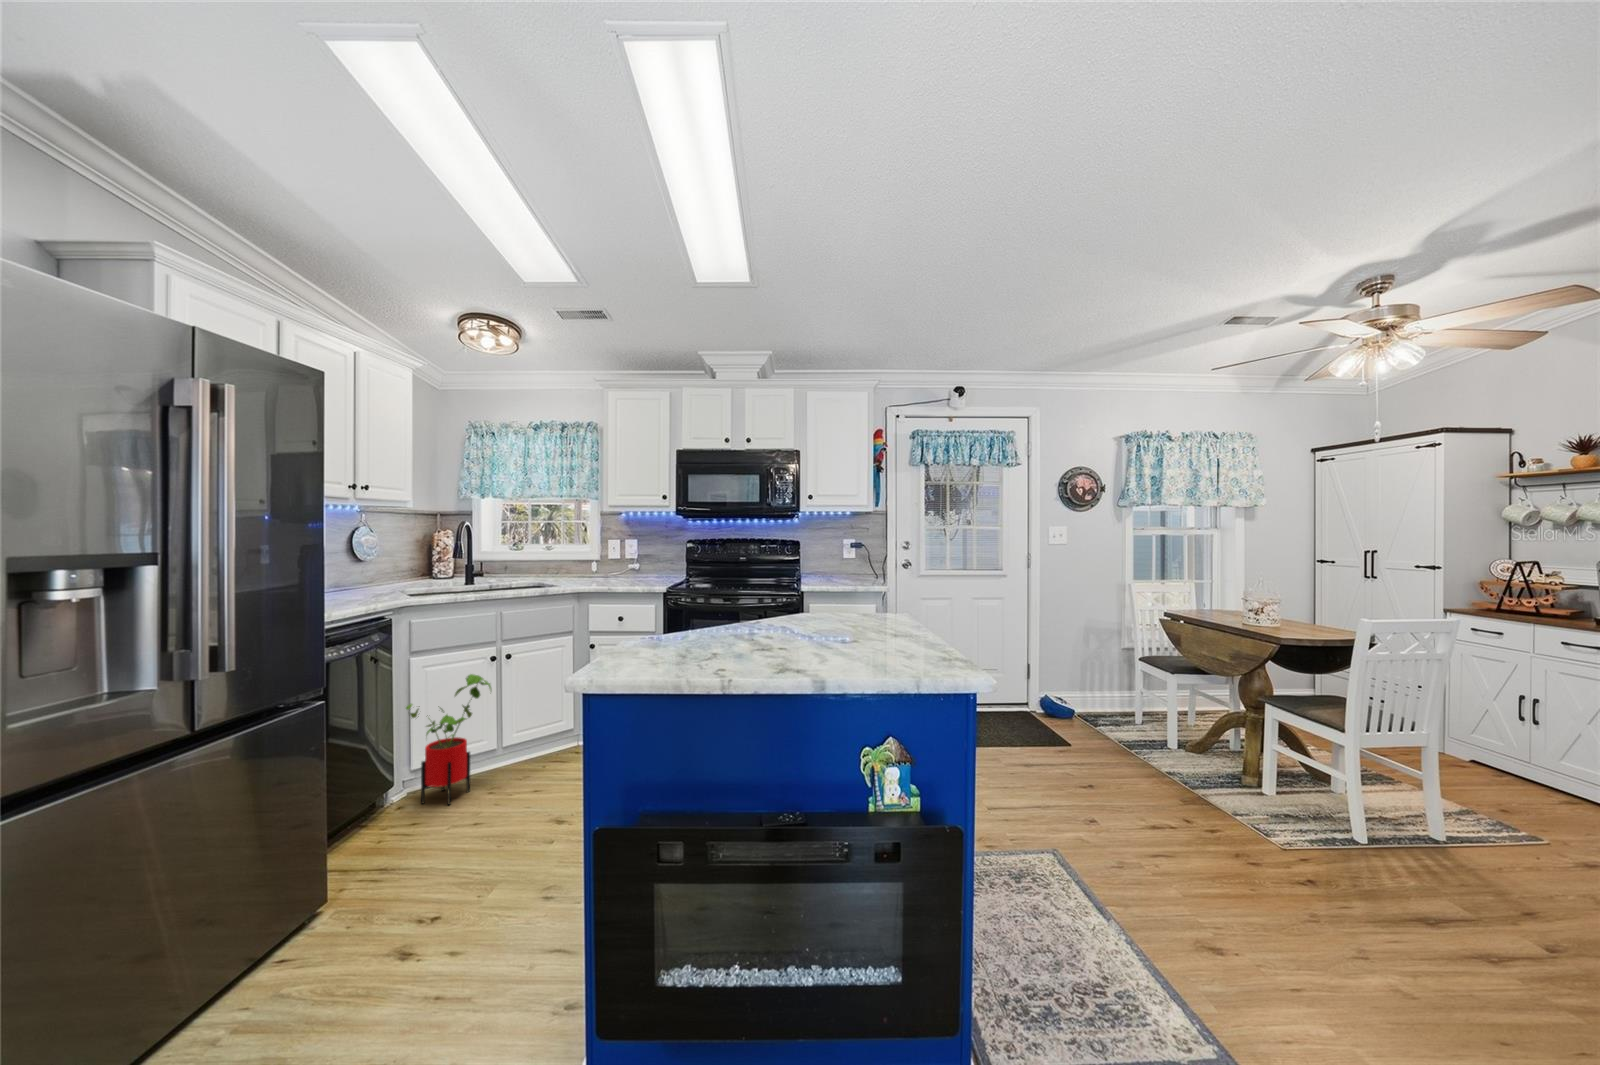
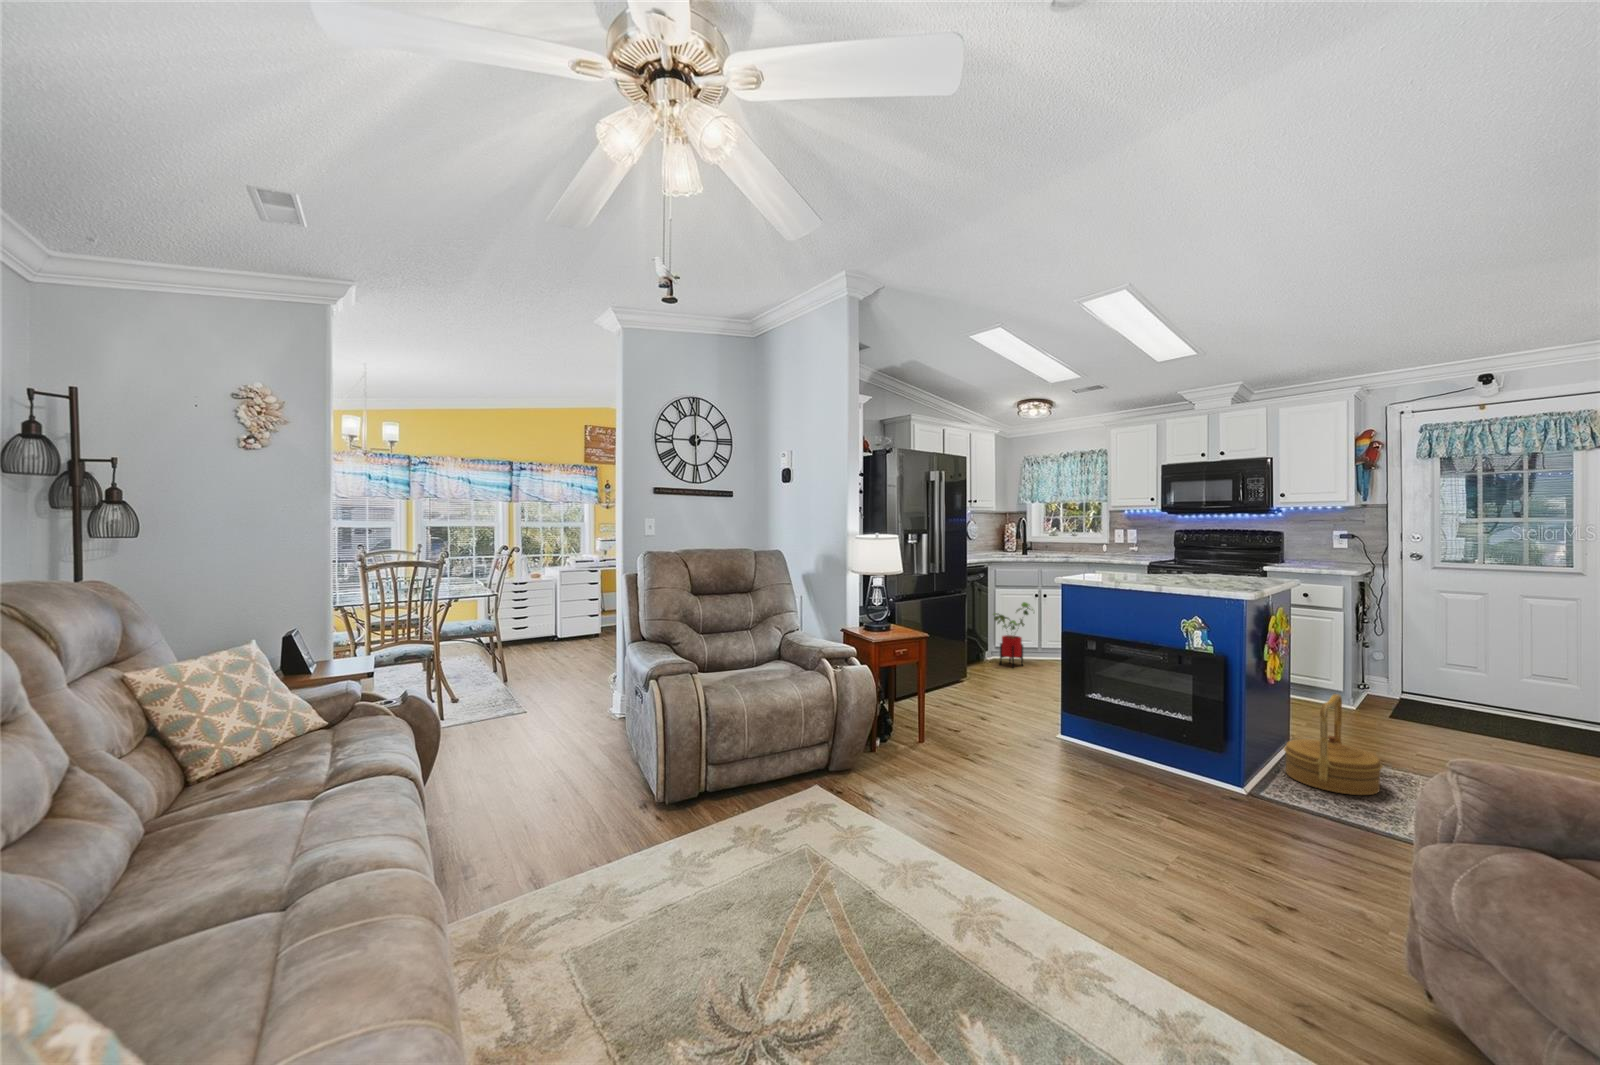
woven basket: none [978,802,1119,1017] -> present [1284,694,1382,795]

